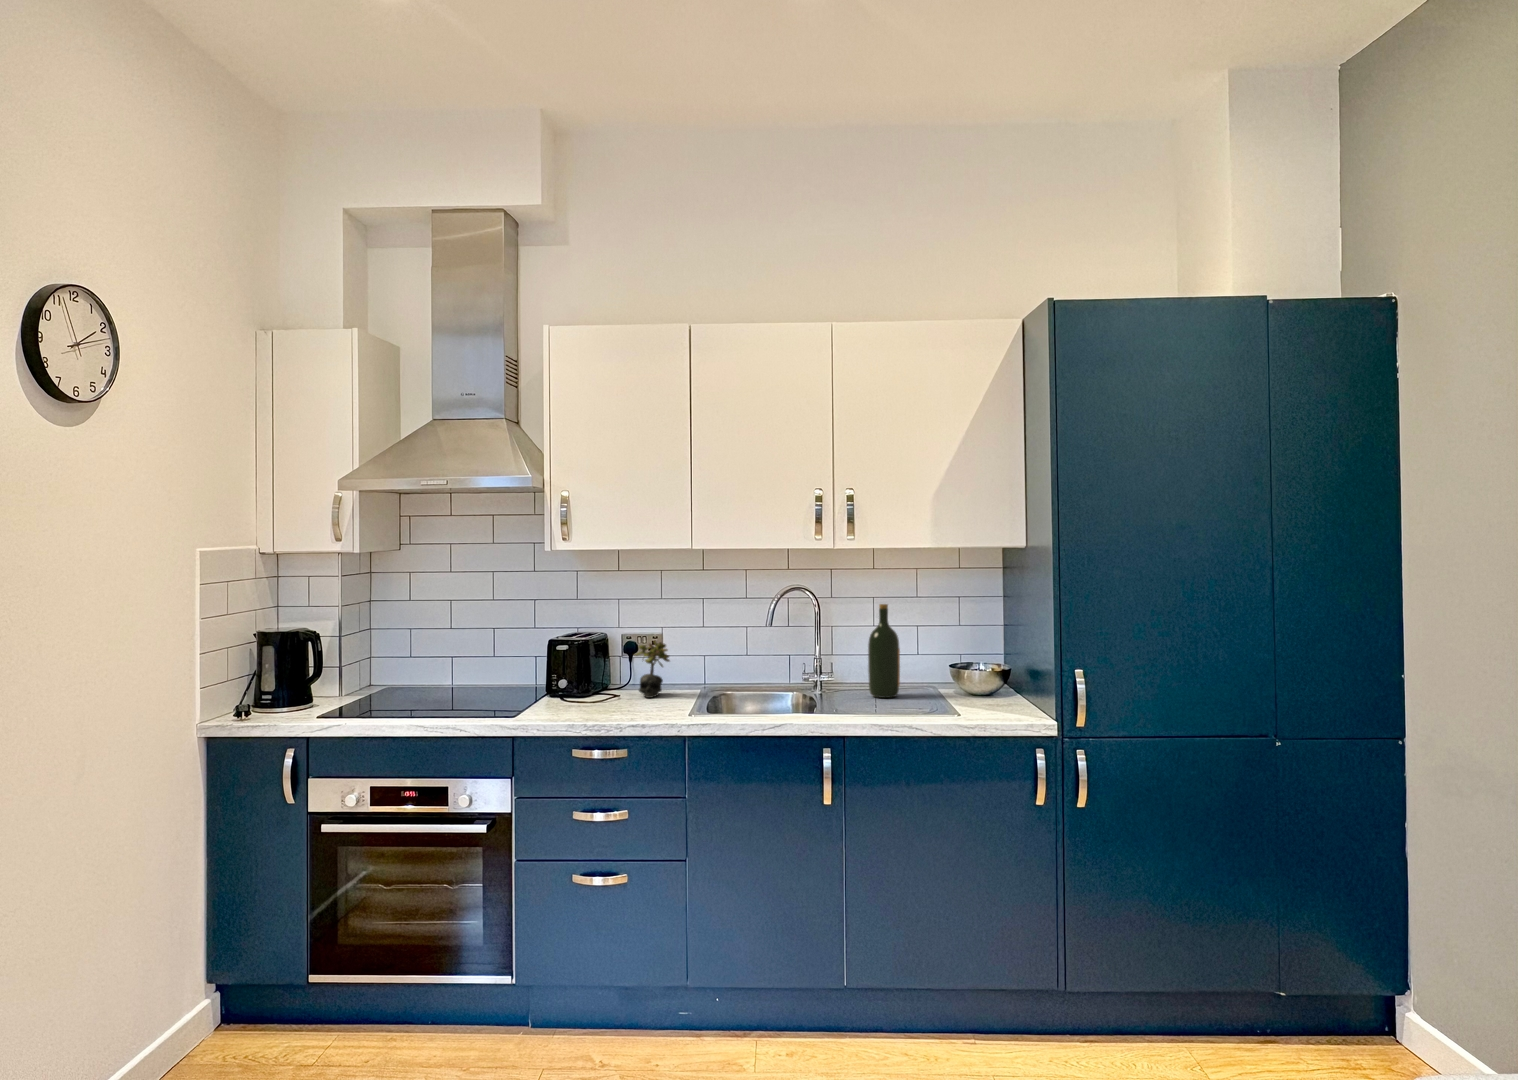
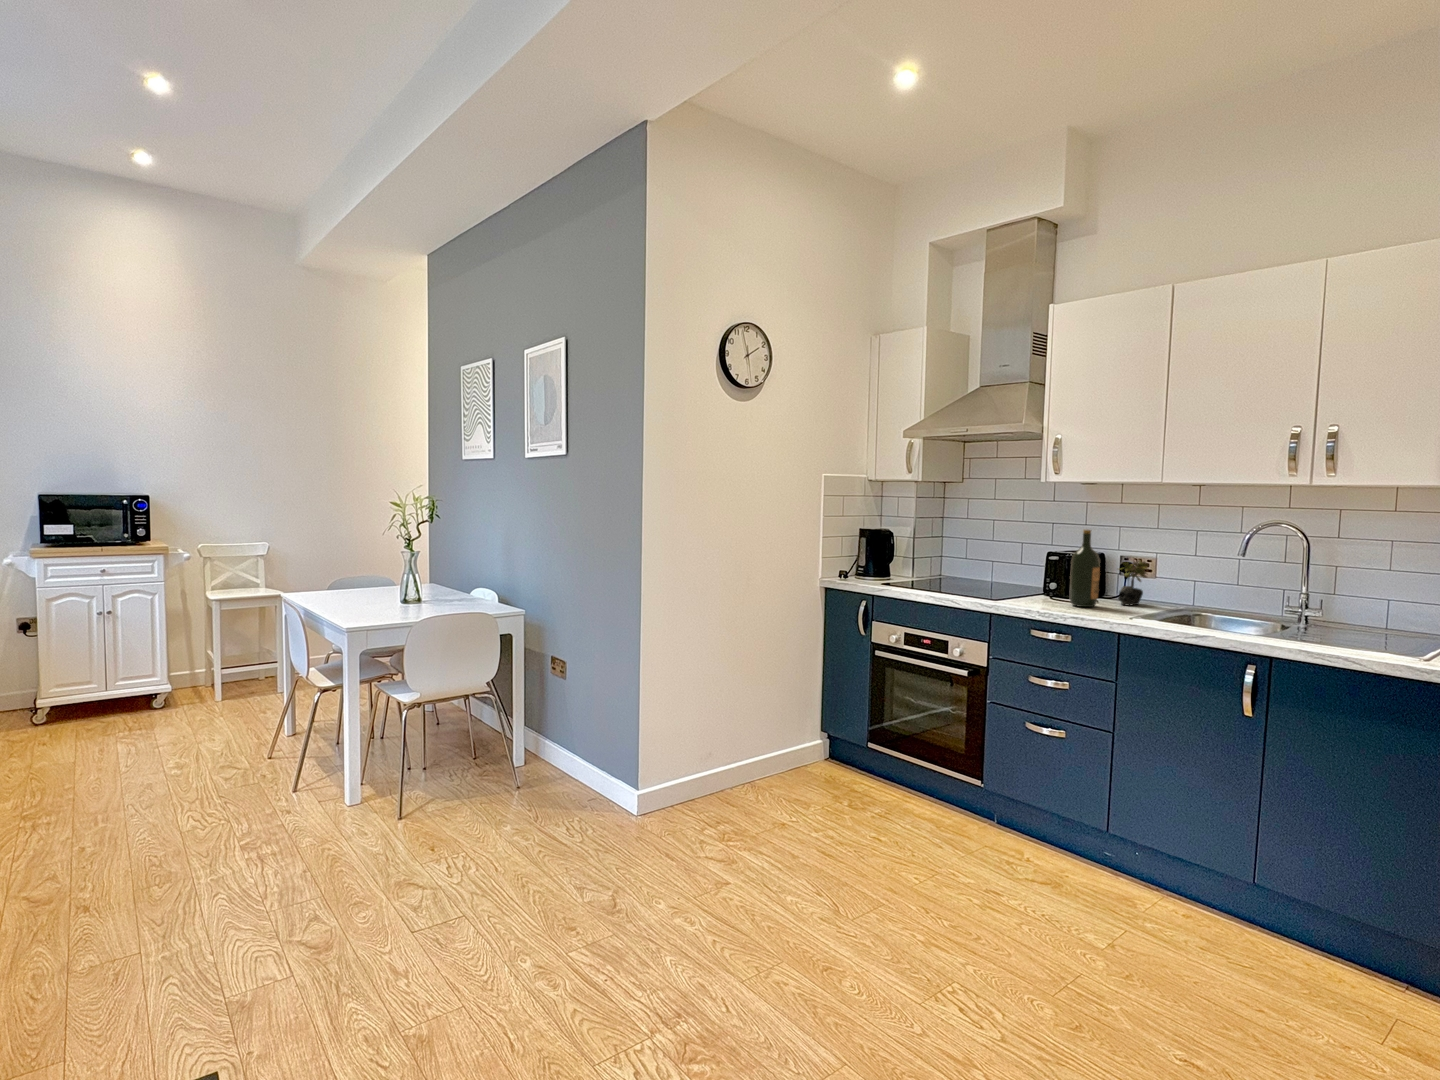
wine bottle: present [868,604,900,698] -> present [1070,530,1100,607]

